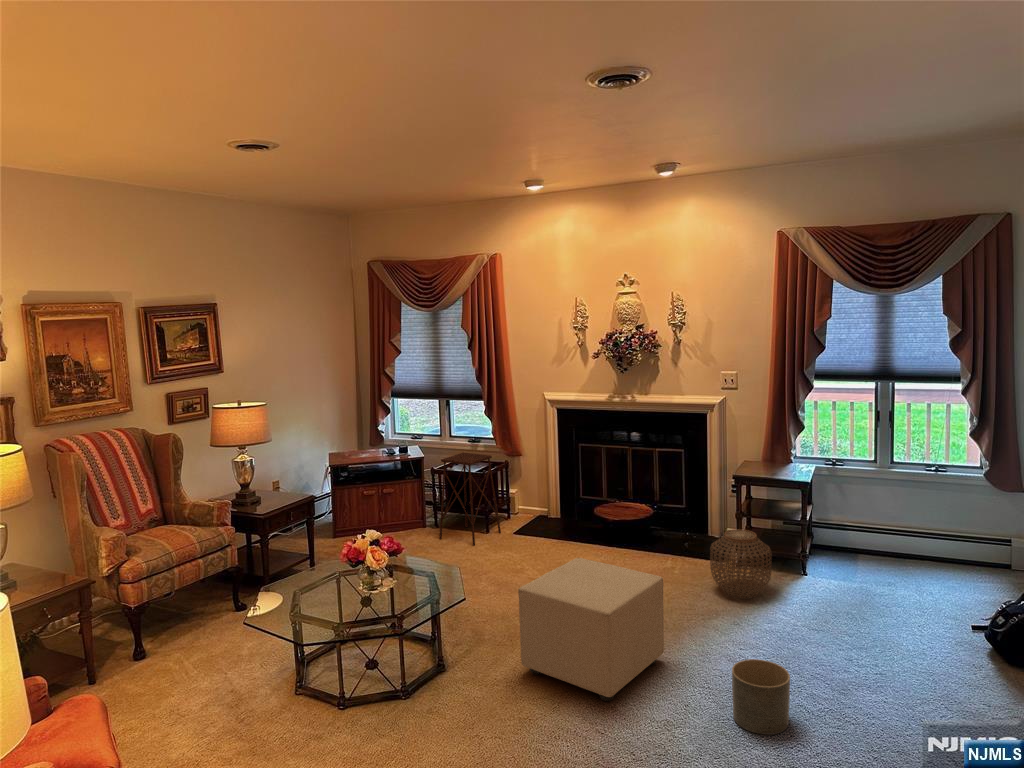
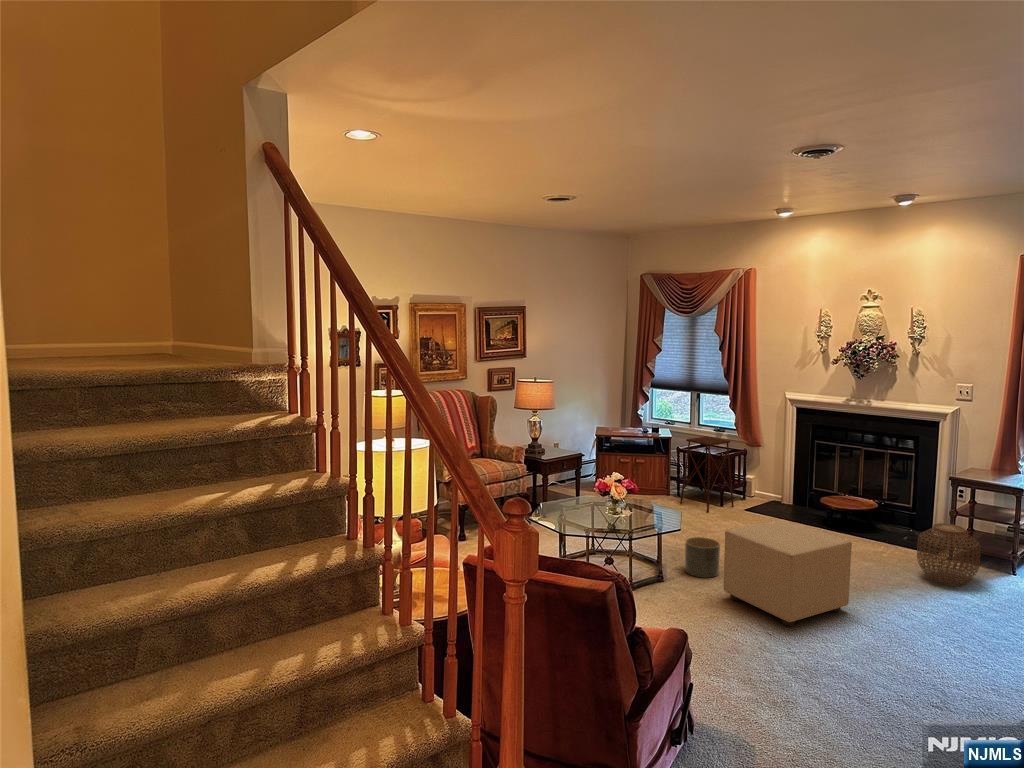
planter: present [732,659,790,735] -> present [685,537,720,578]

